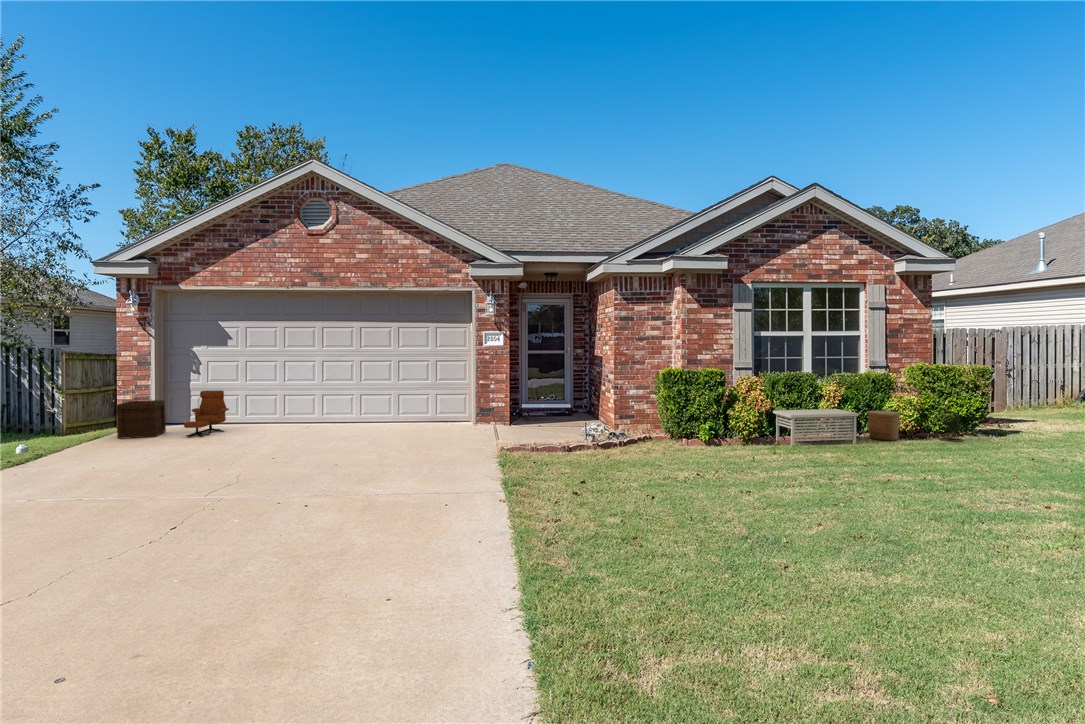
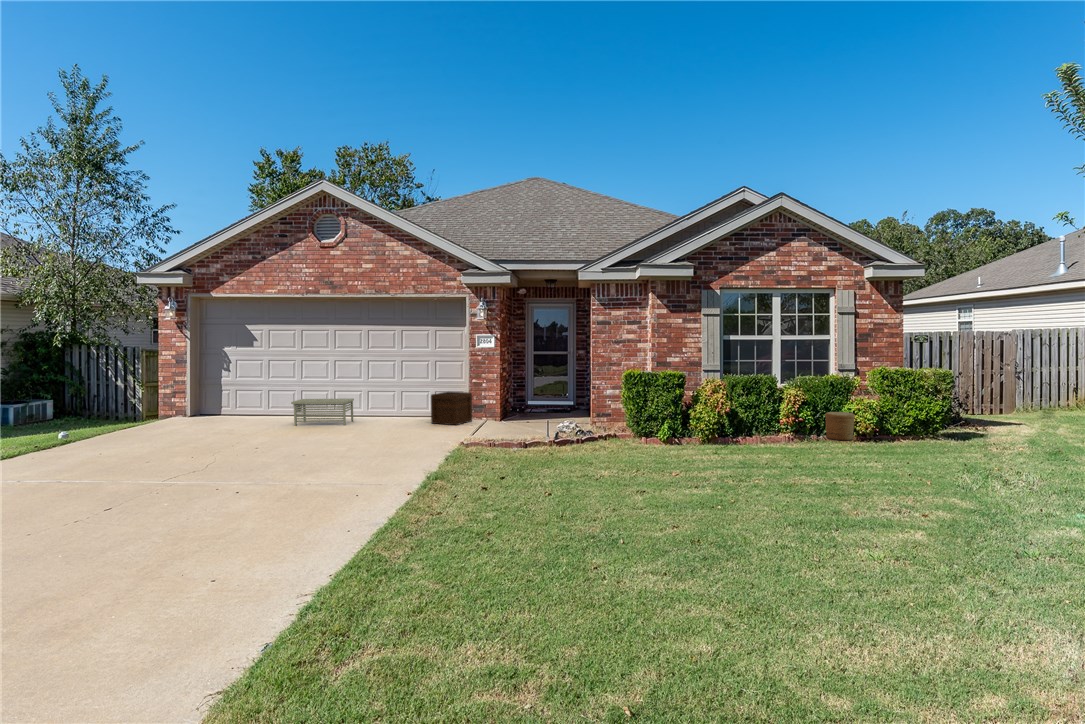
lounge chair: present [184,390,229,438] -> none [213,386,253,428]
wooden crate: present [116,400,166,439] -> present [431,392,472,425]
potted tree: present [939,408,963,442] -> none [893,405,917,442]
storage bench: present [773,409,858,446] -> present [291,399,354,425]

